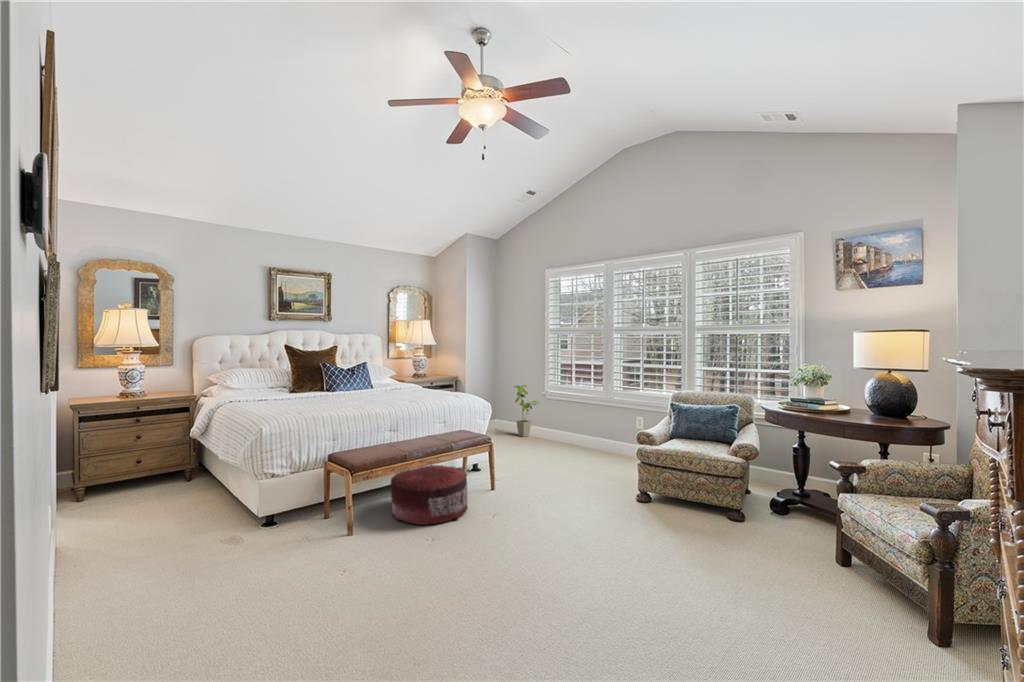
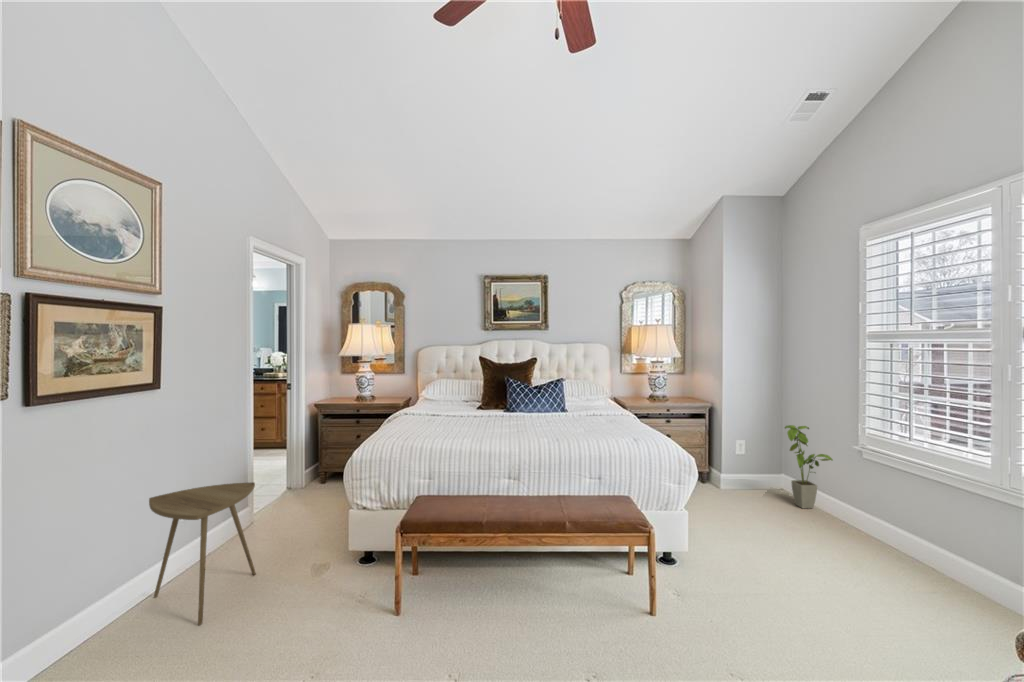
pouf: present [391,465,468,525] -> none [460,535,579,646]
side table: none [65,467,188,605] -> present [149,482,256,625]

